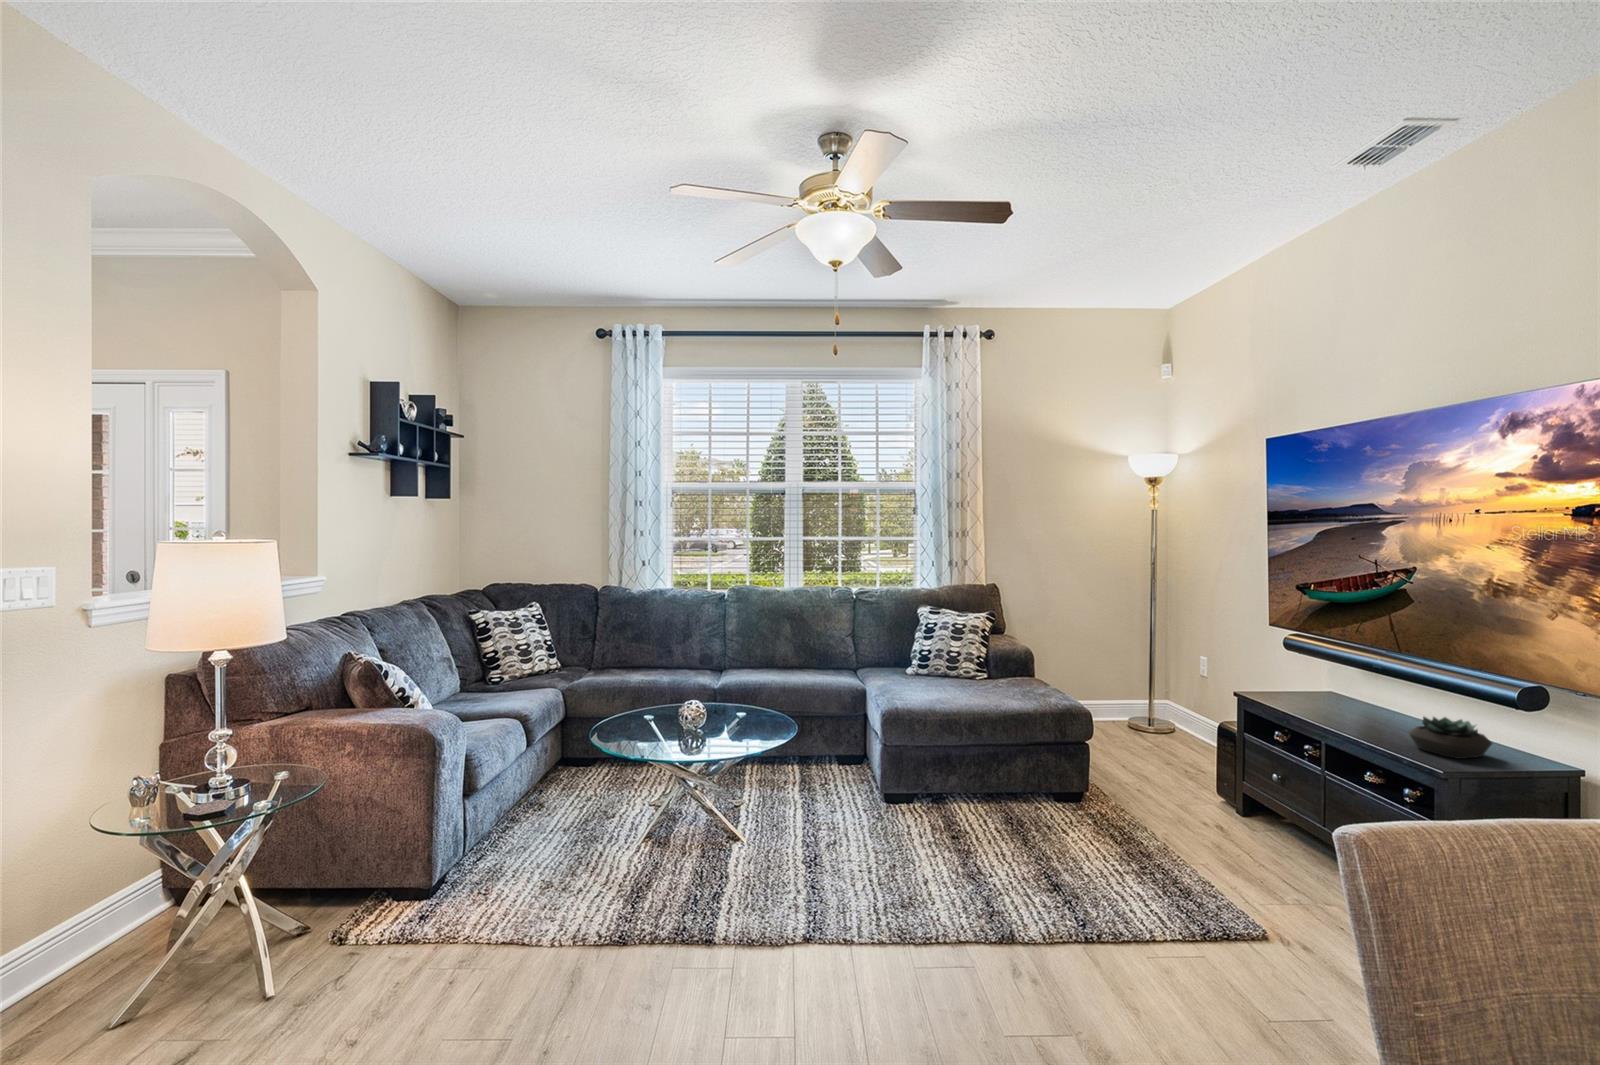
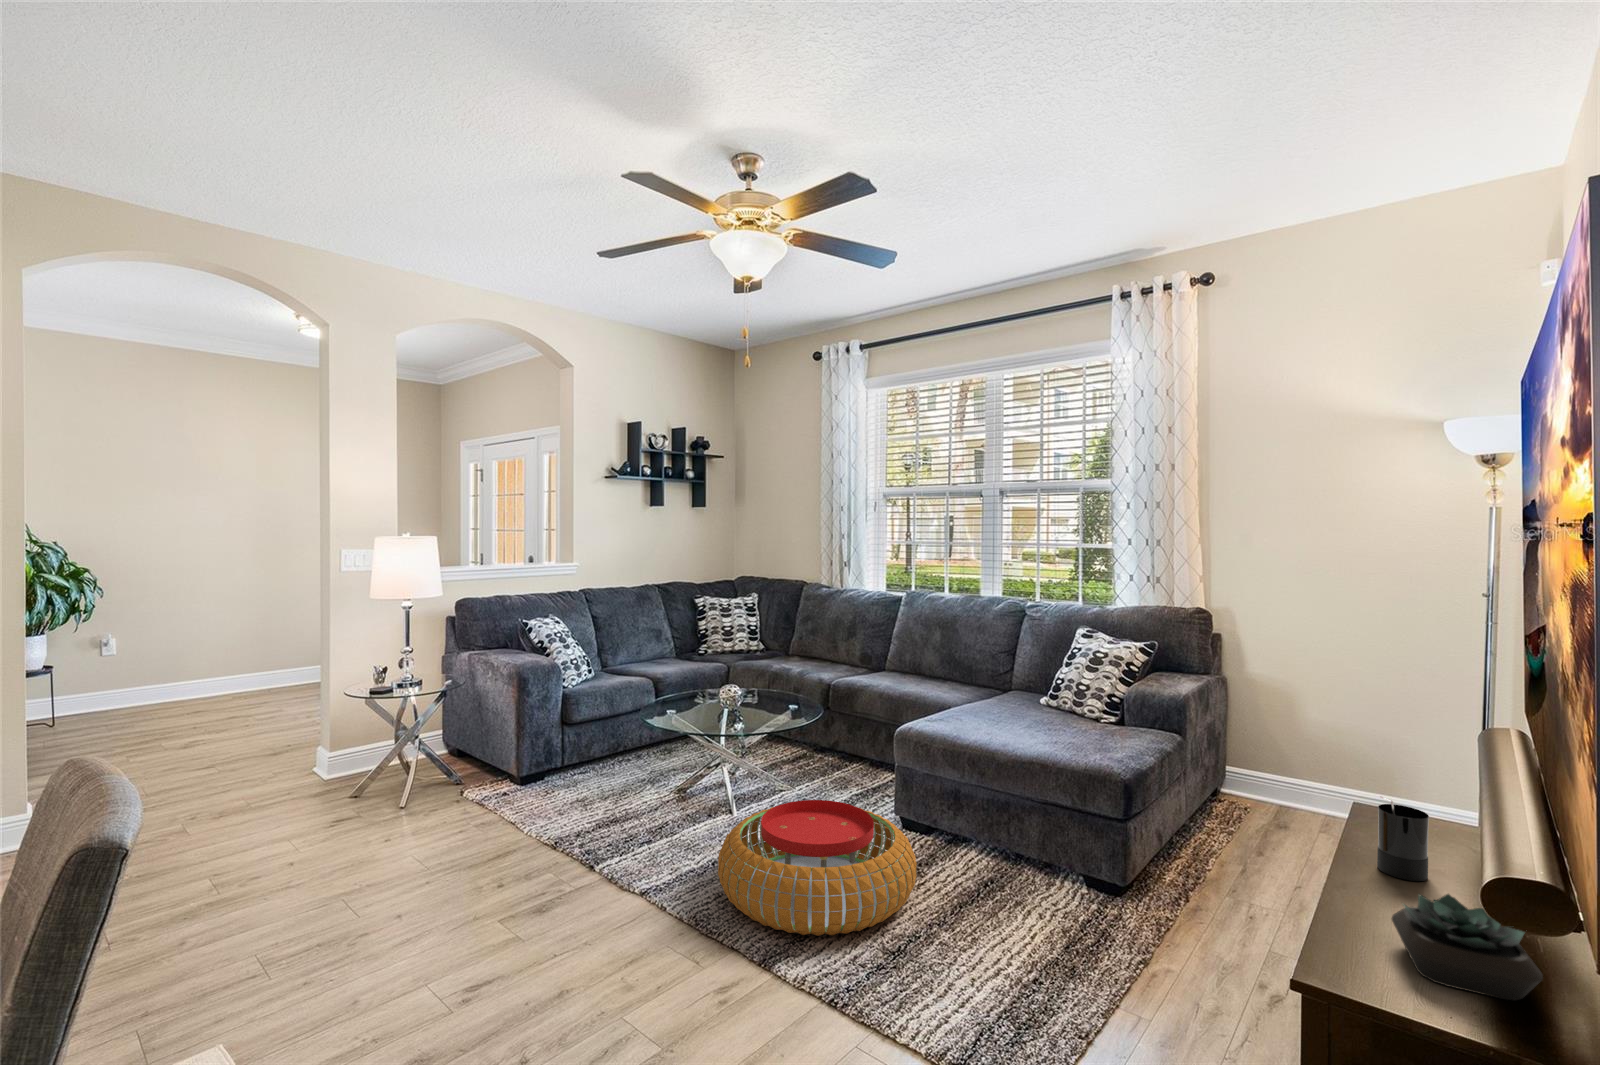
candle: none [1317,679,1348,722] -> present [1377,796,1429,881]
pouf: none [830,785,1022,910] -> present [718,800,917,936]

